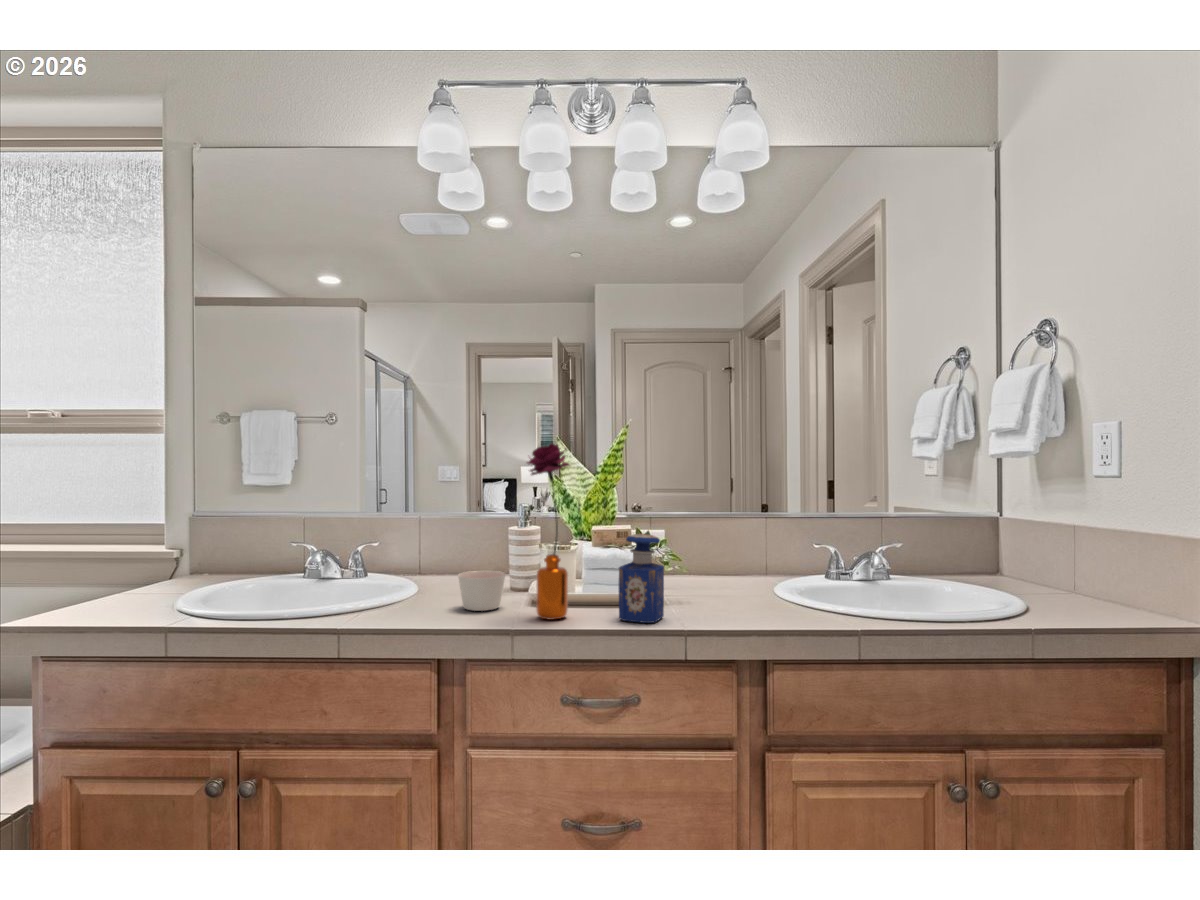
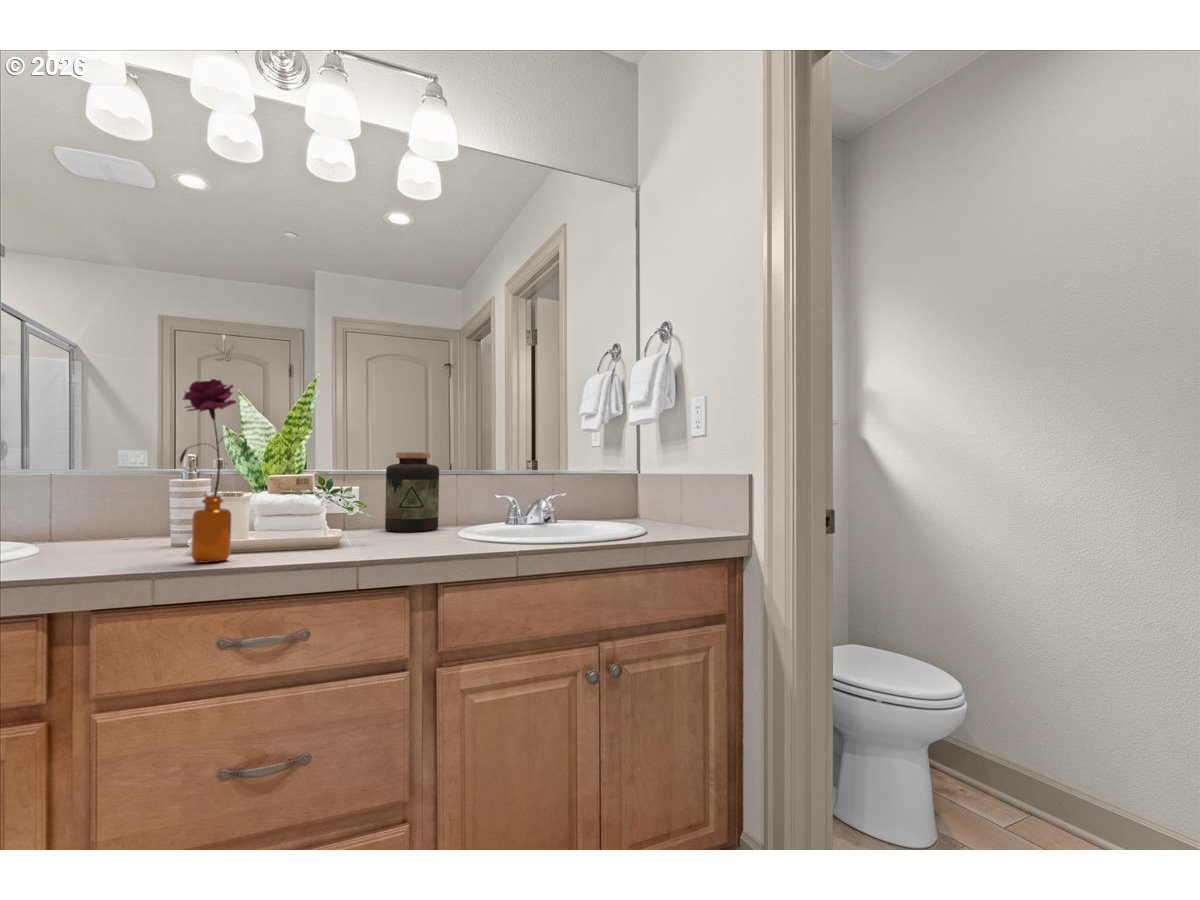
jar: none [695,496,751,585] -> present [385,452,439,532]
perfume bottle: present [619,534,664,623] -> none [290,473,340,558]
candle: present [458,571,505,611] -> none [91,520,157,561]

